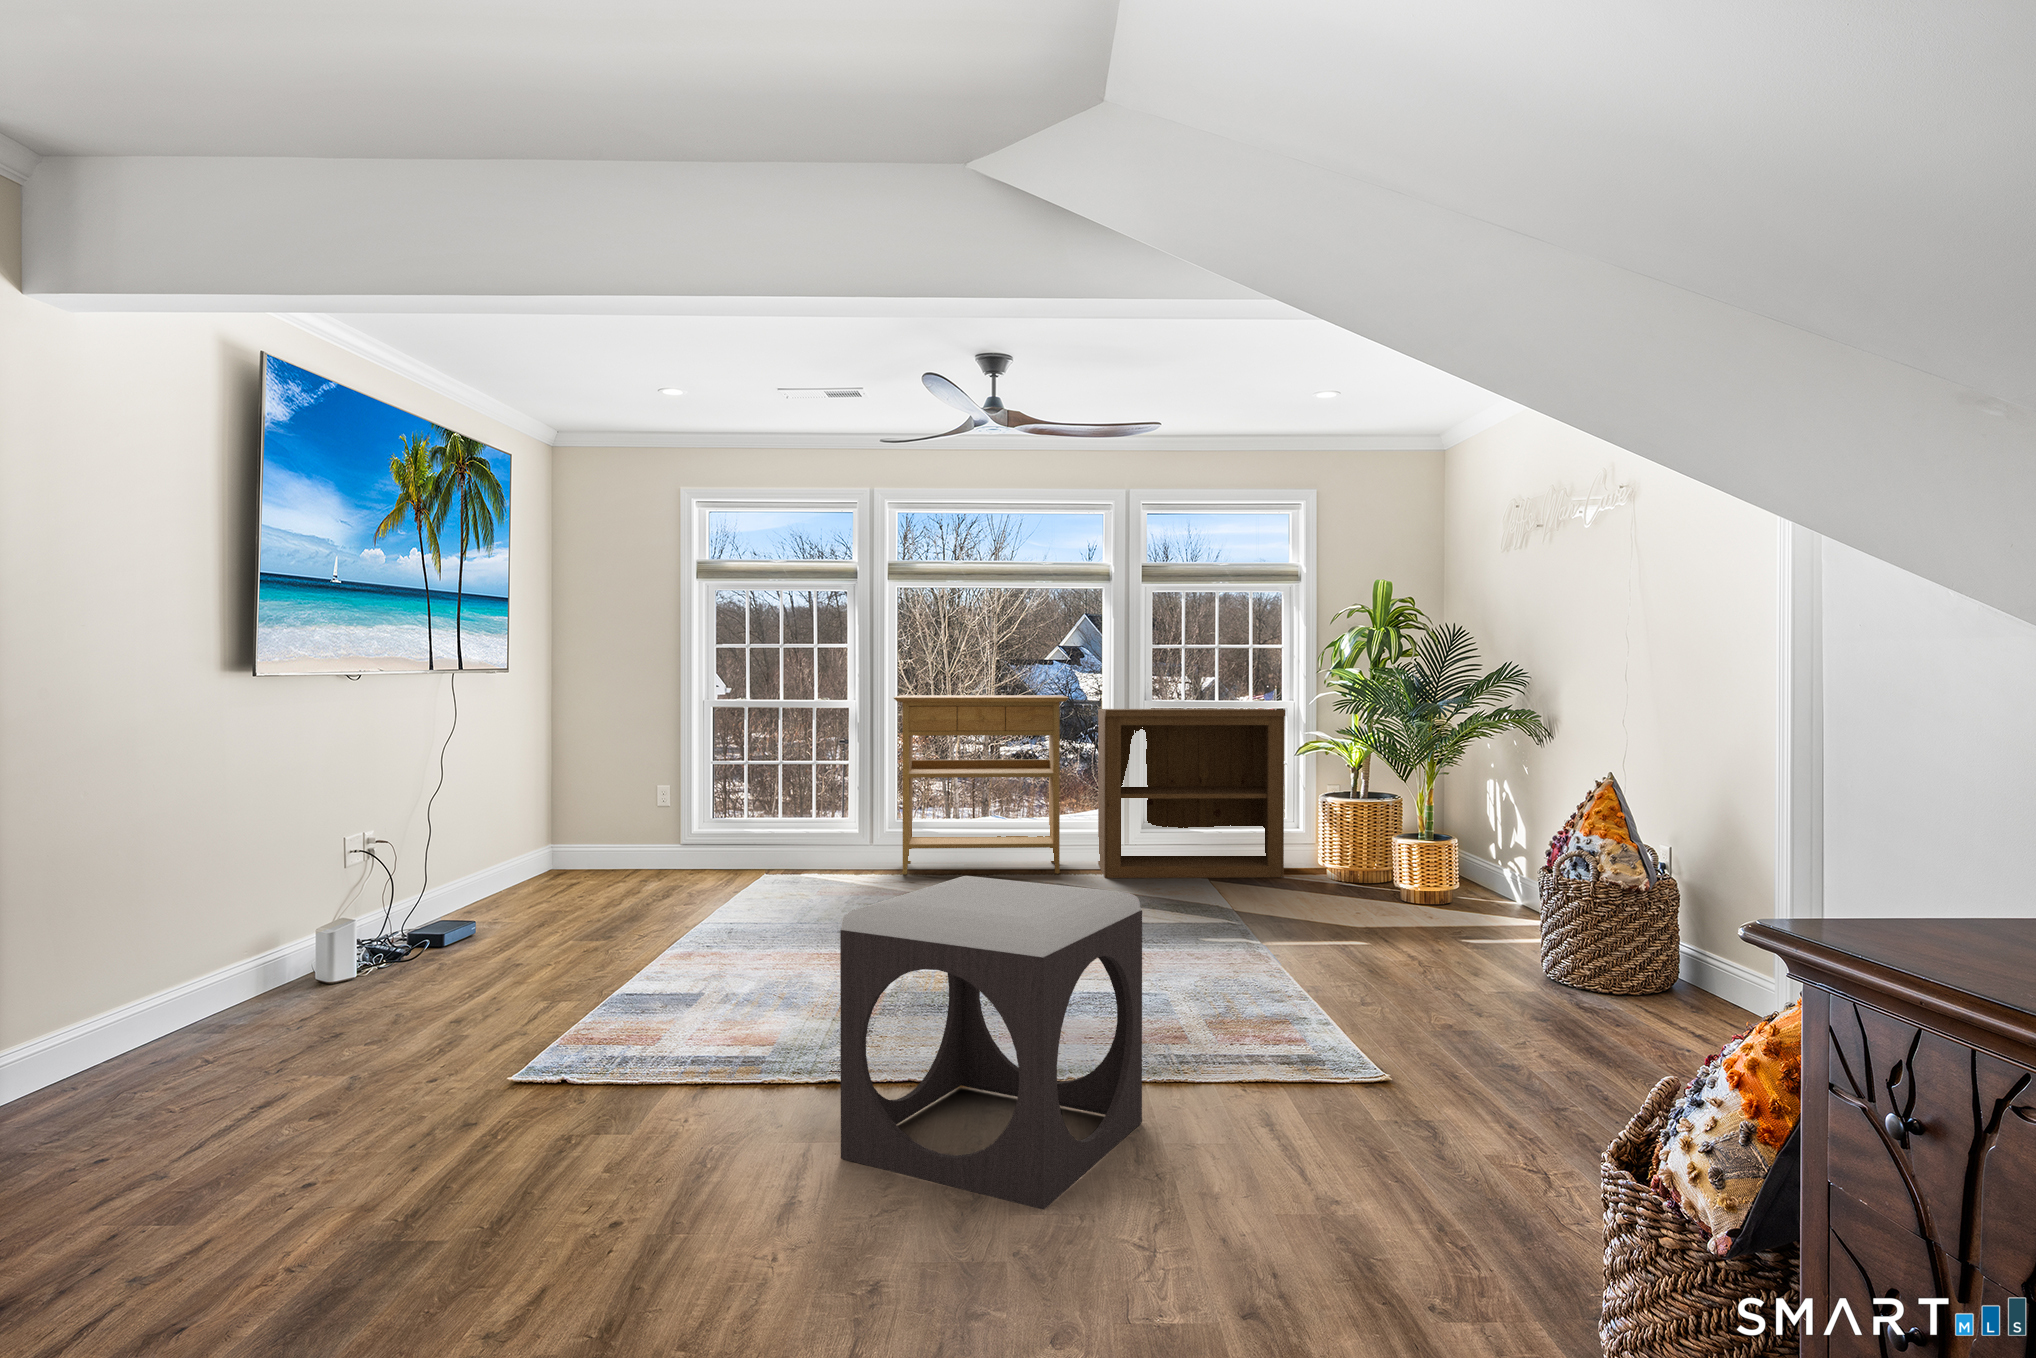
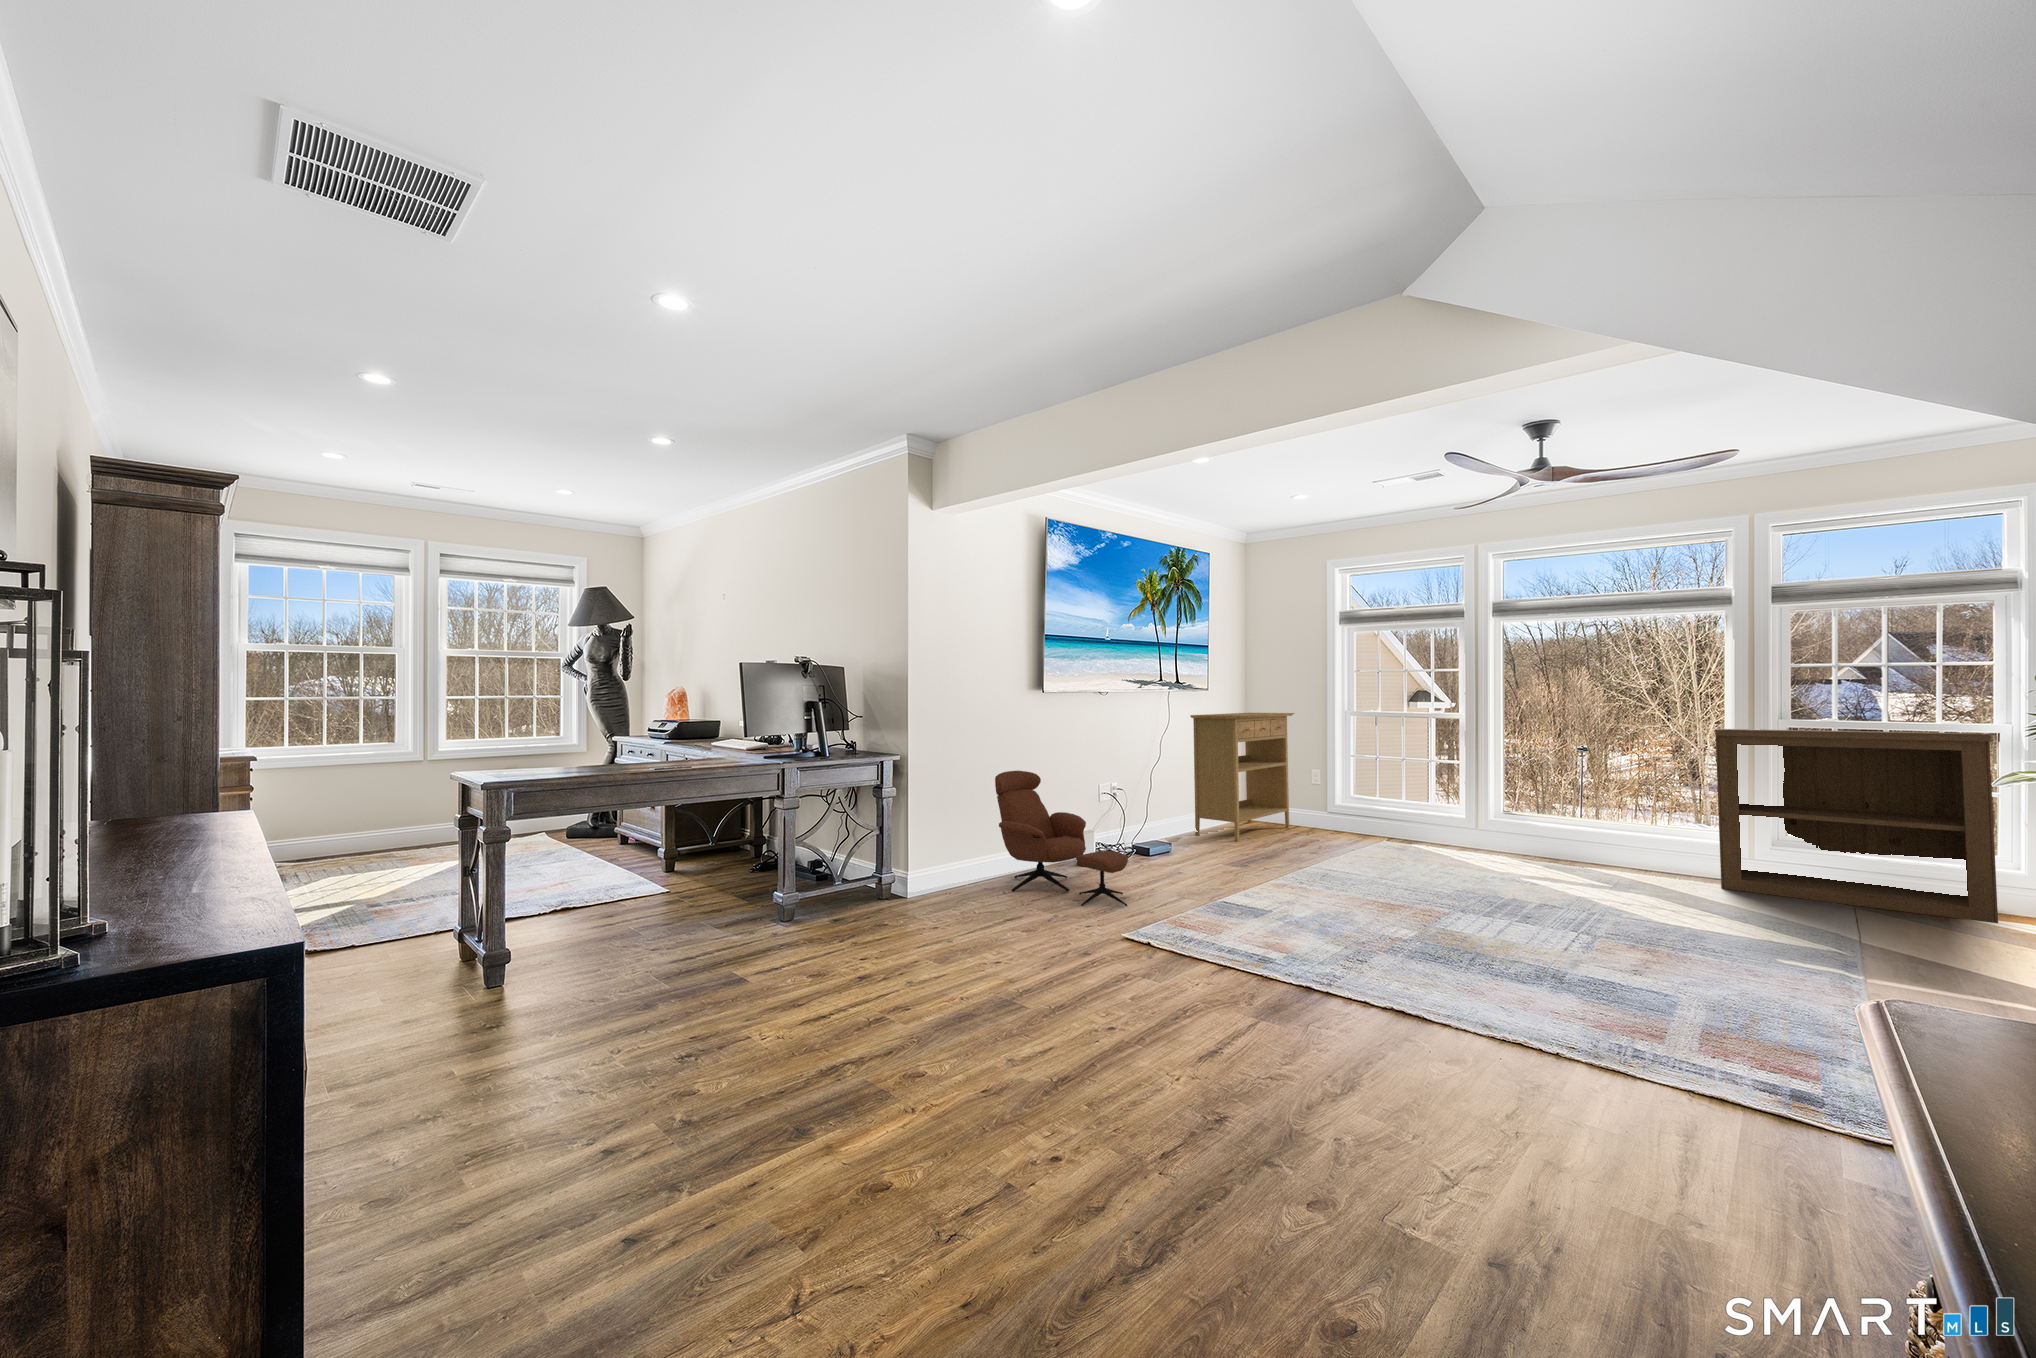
console table: present [894,695,1069,875] -> present [1190,713,1294,842]
lounge chair: none [145,819,470,1060] -> present [995,771,1128,906]
footstool: present [840,876,1142,1210] -> none [1263,851,1544,1122]

